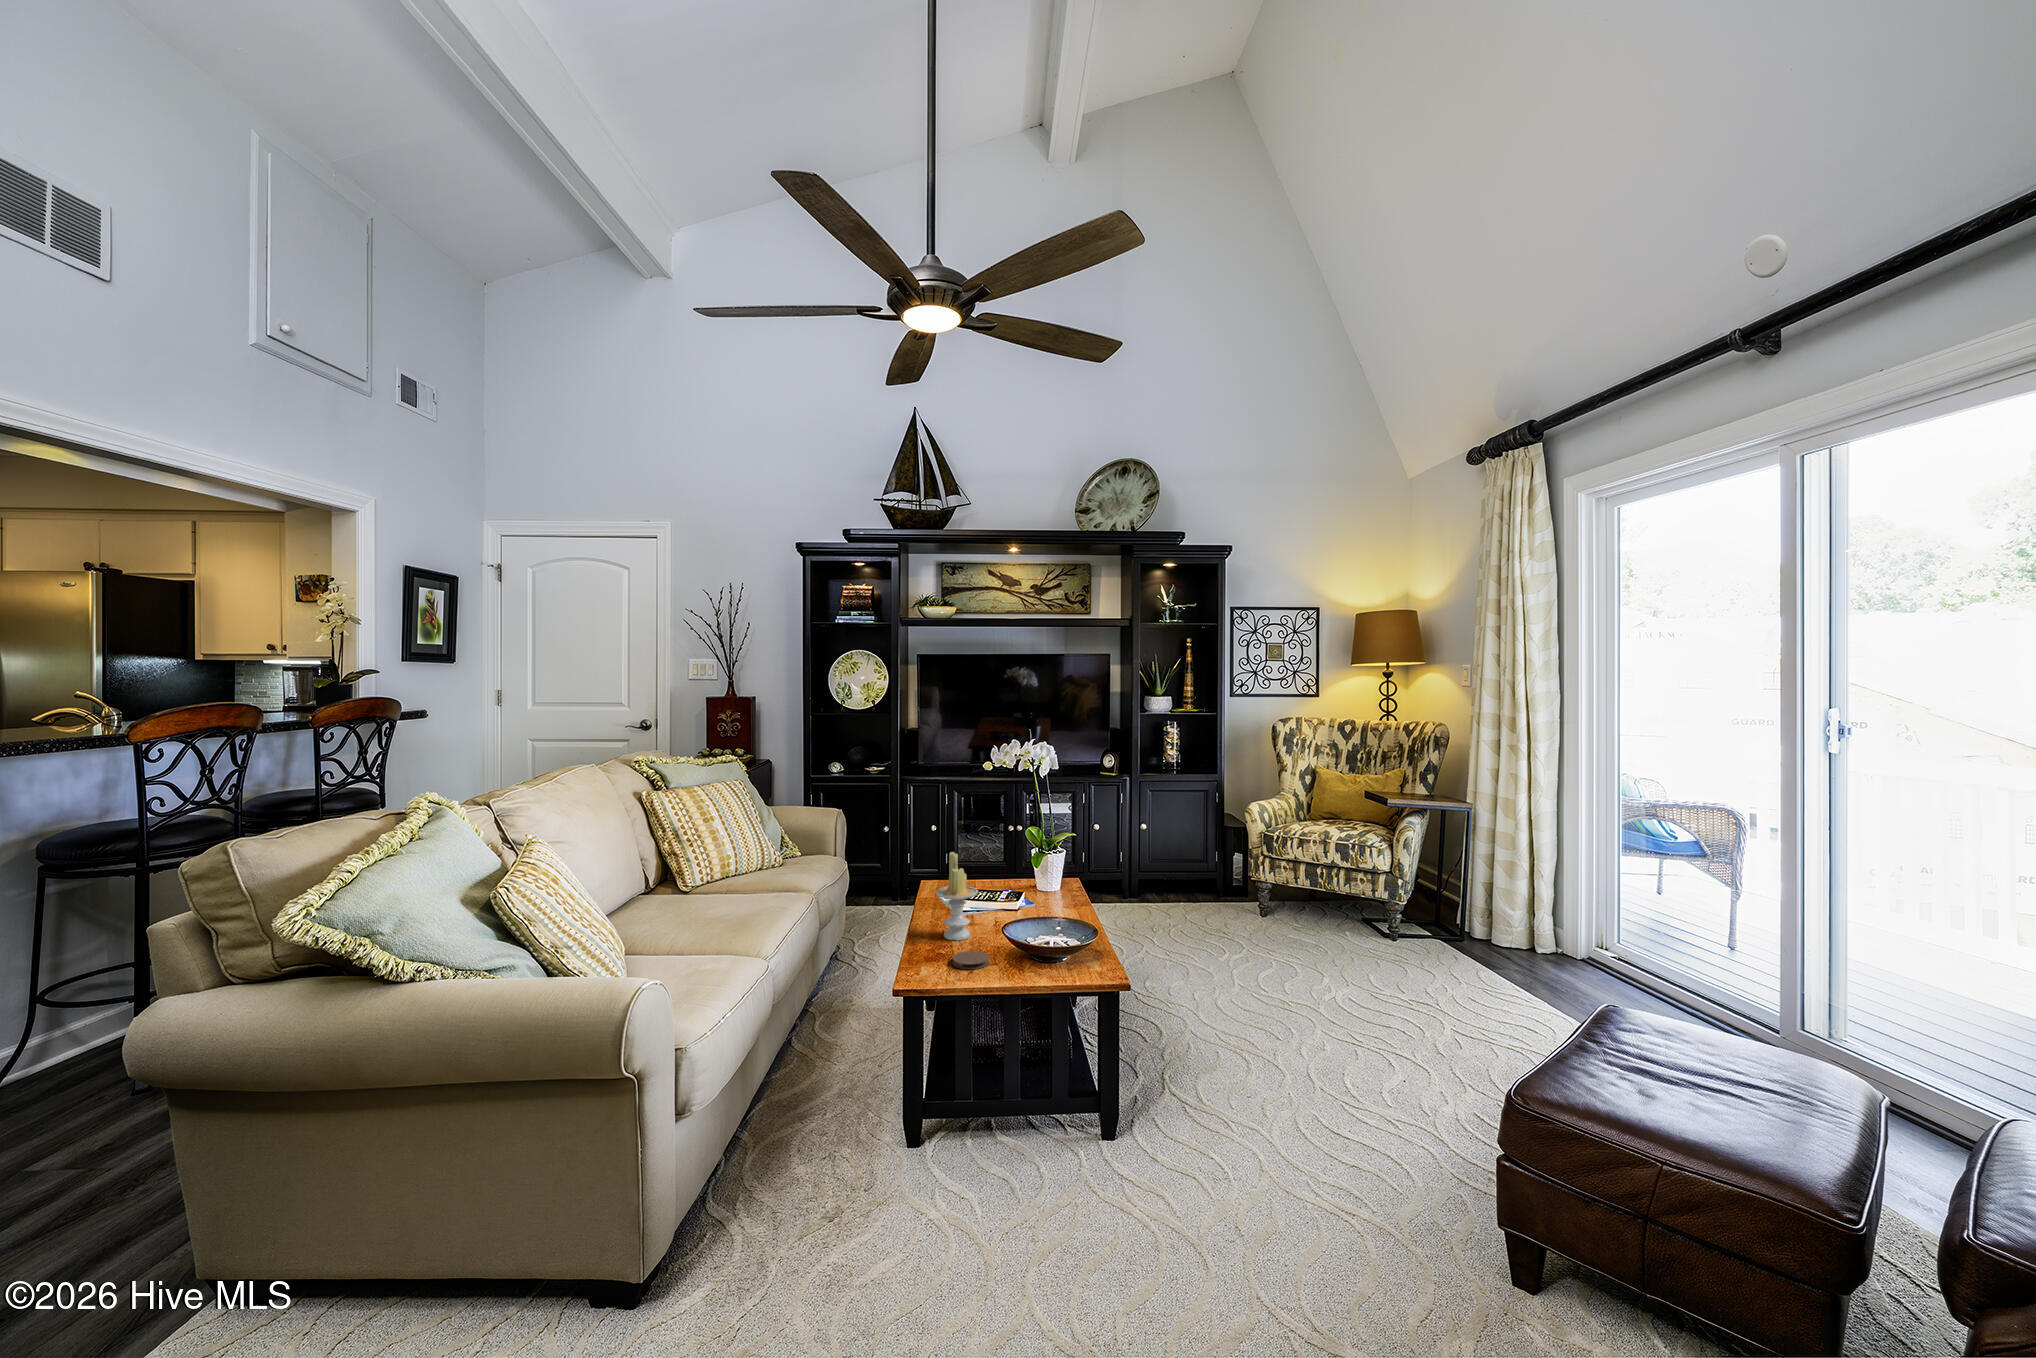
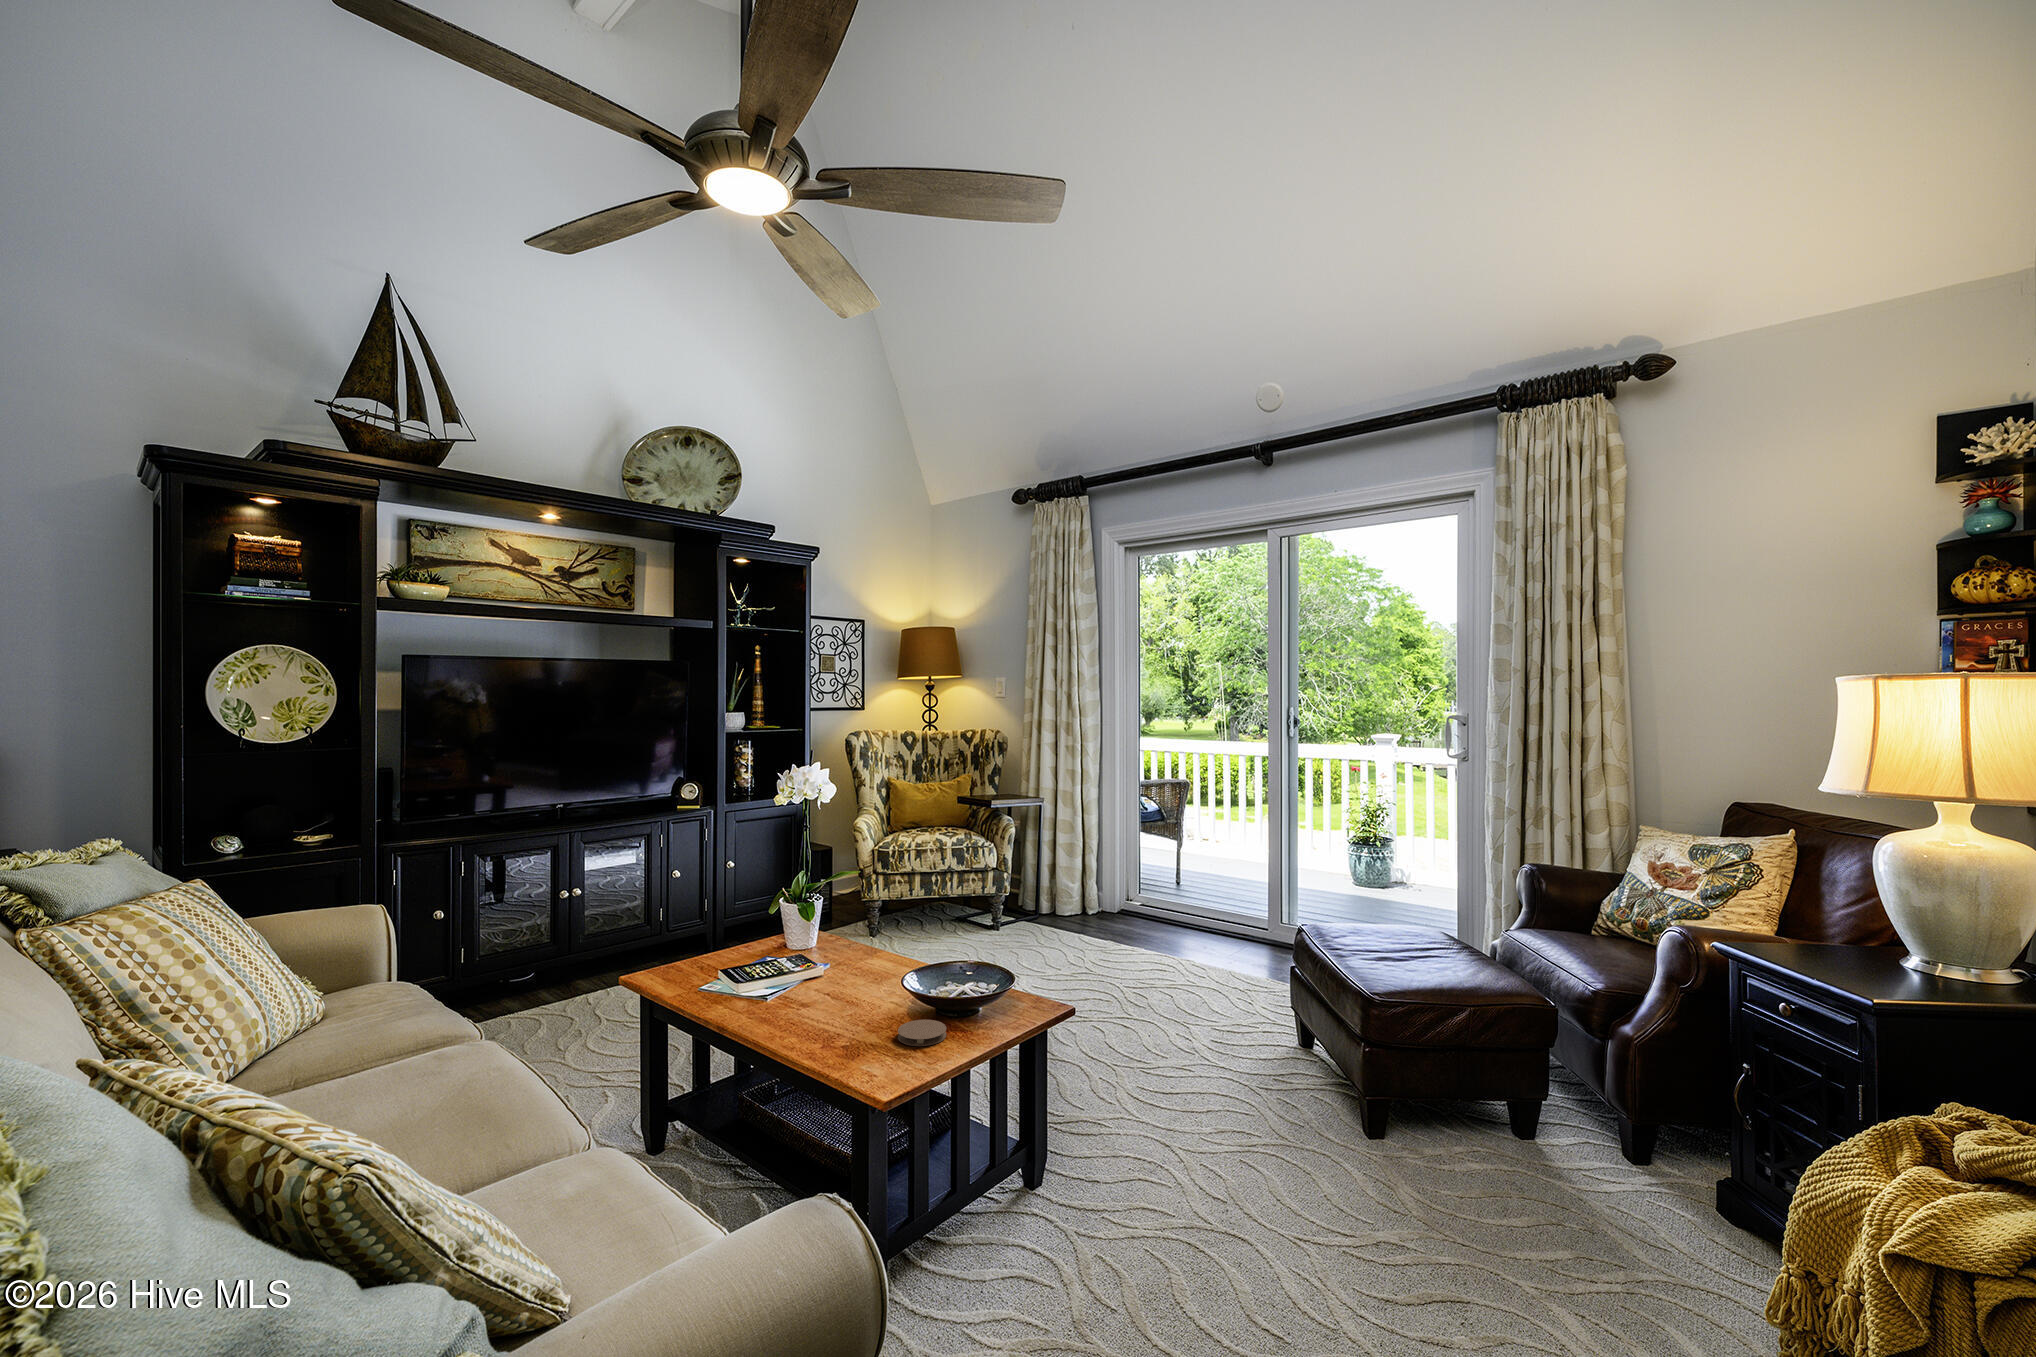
candle: present [936,852,978,940] -> none [807,902,866,1025]

